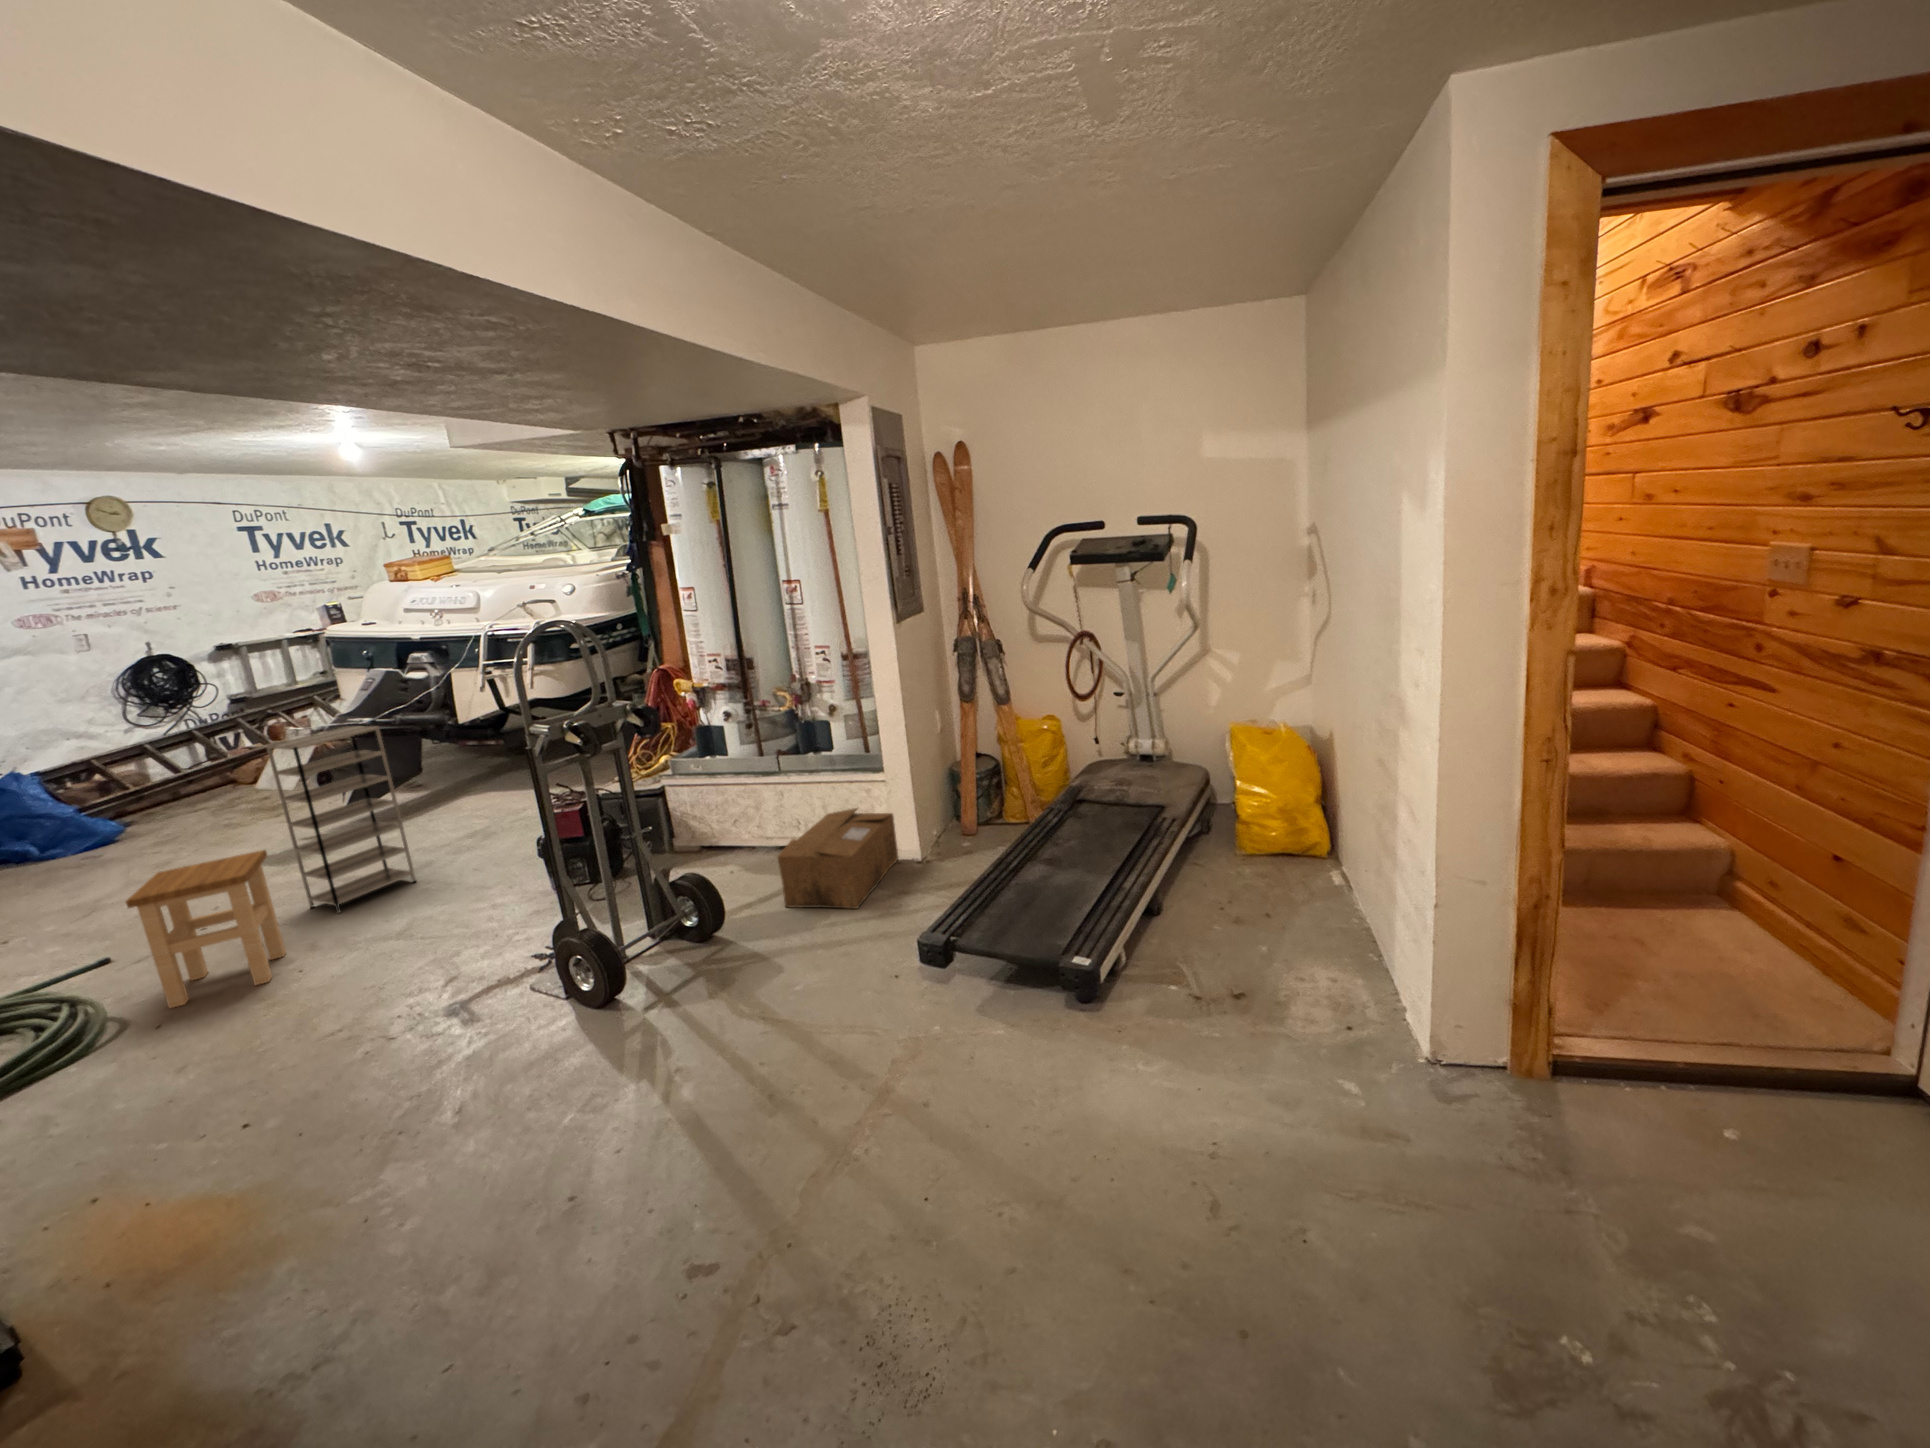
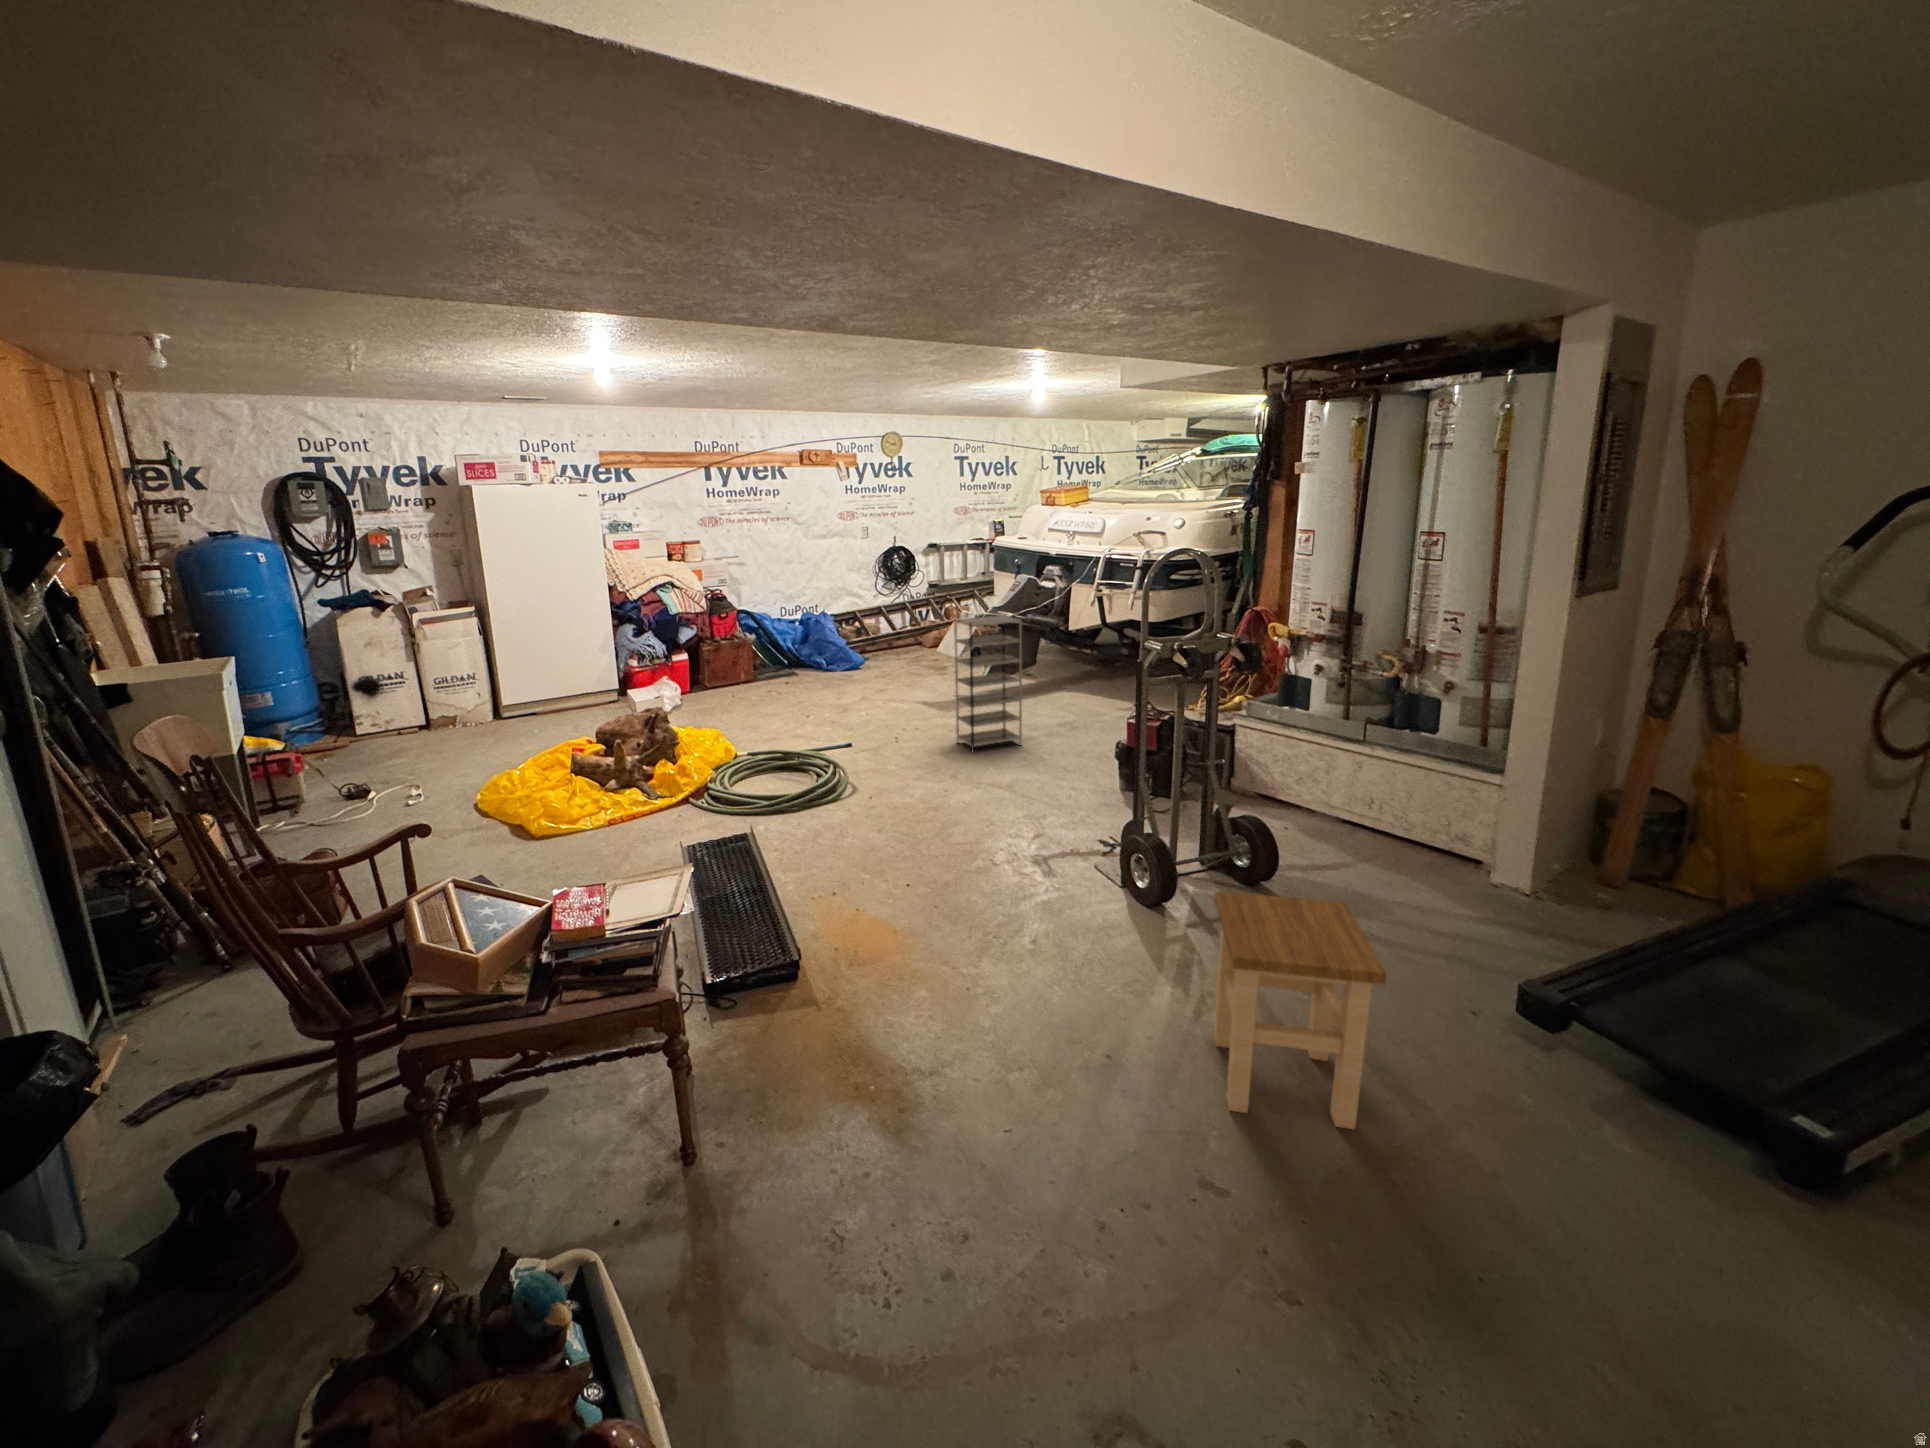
cardboard box: present [778,808,898,909] -> none [1342,801,1504,921]
stool: present [126,850,286,1008] -> present [1214,891,1387,1129]

